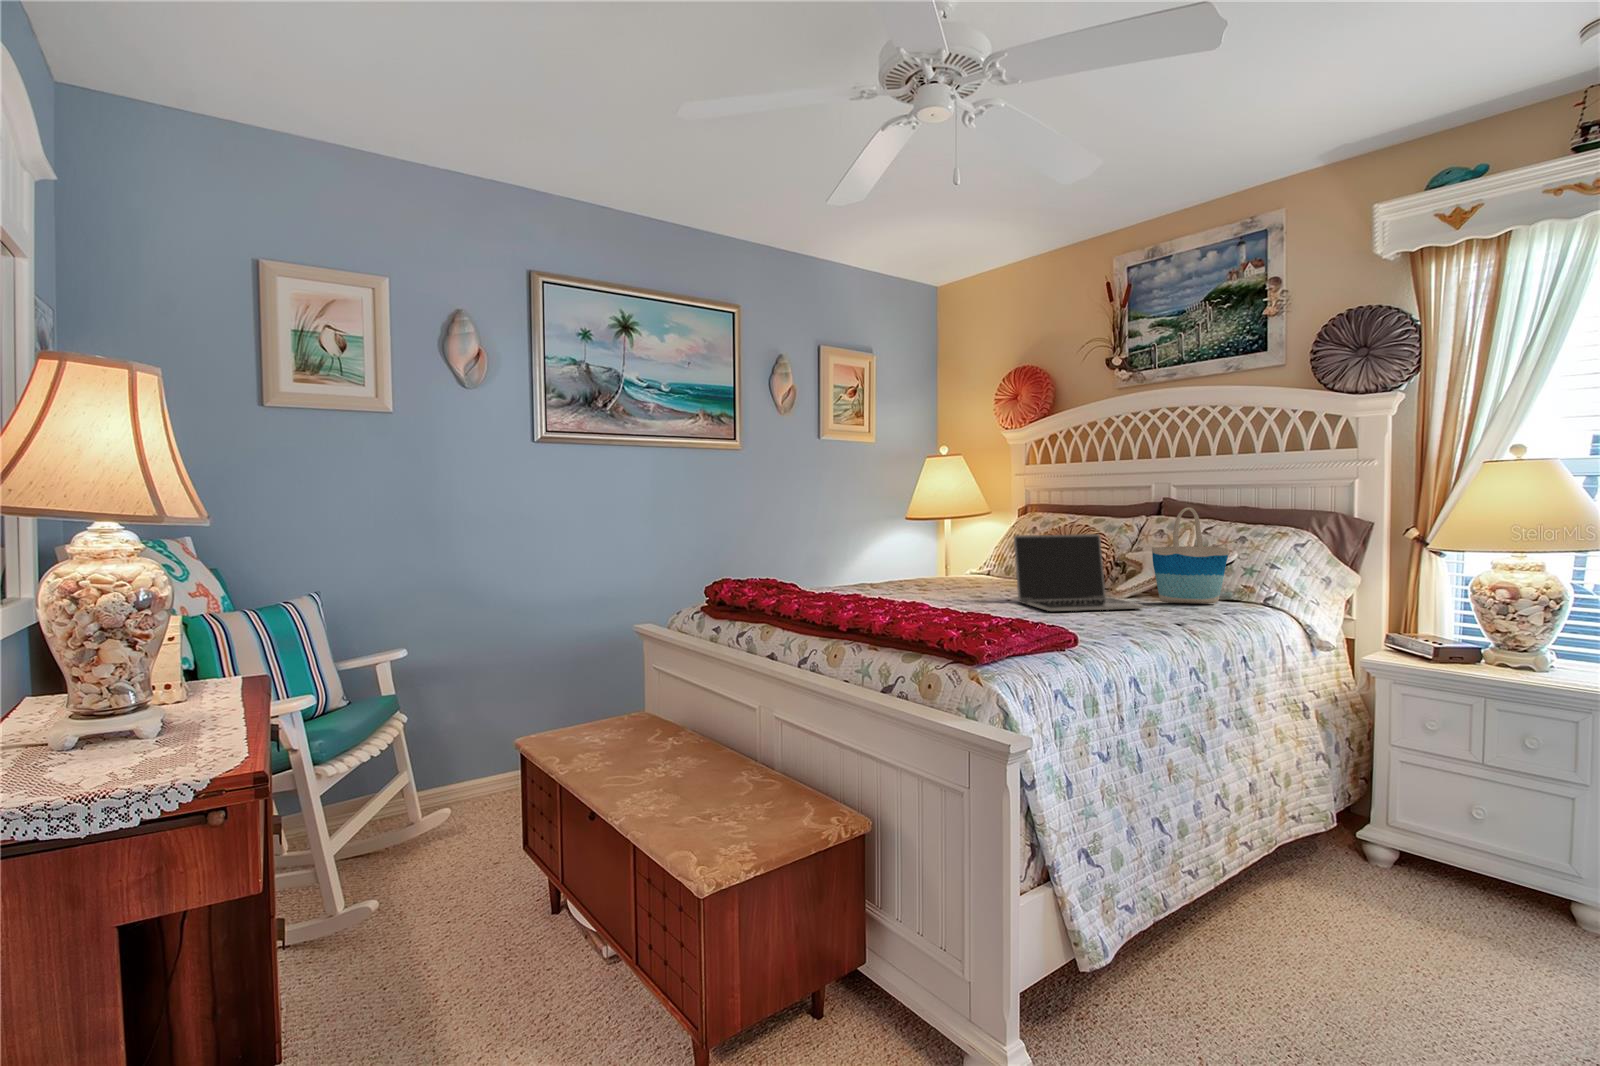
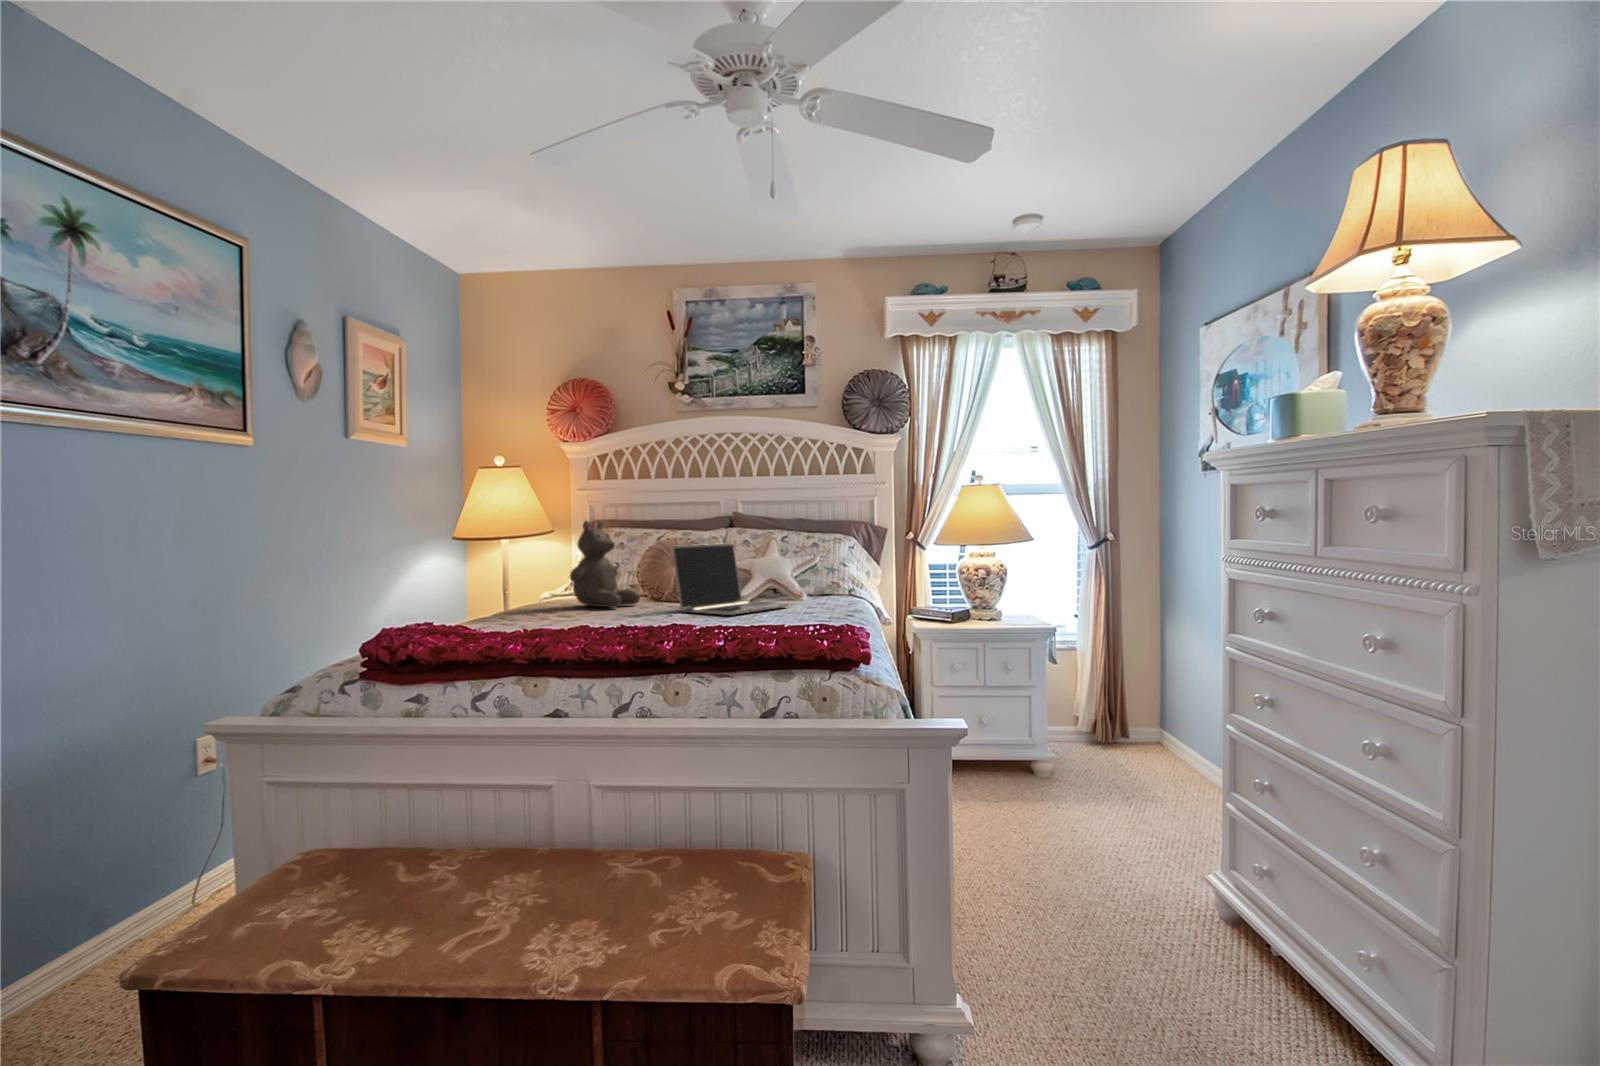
teddy bear: none [938,507,1006,591] -> present [570,521,640,608]
tote bag: present [1152,508,1229,604] -> none [778,518,830,601]

